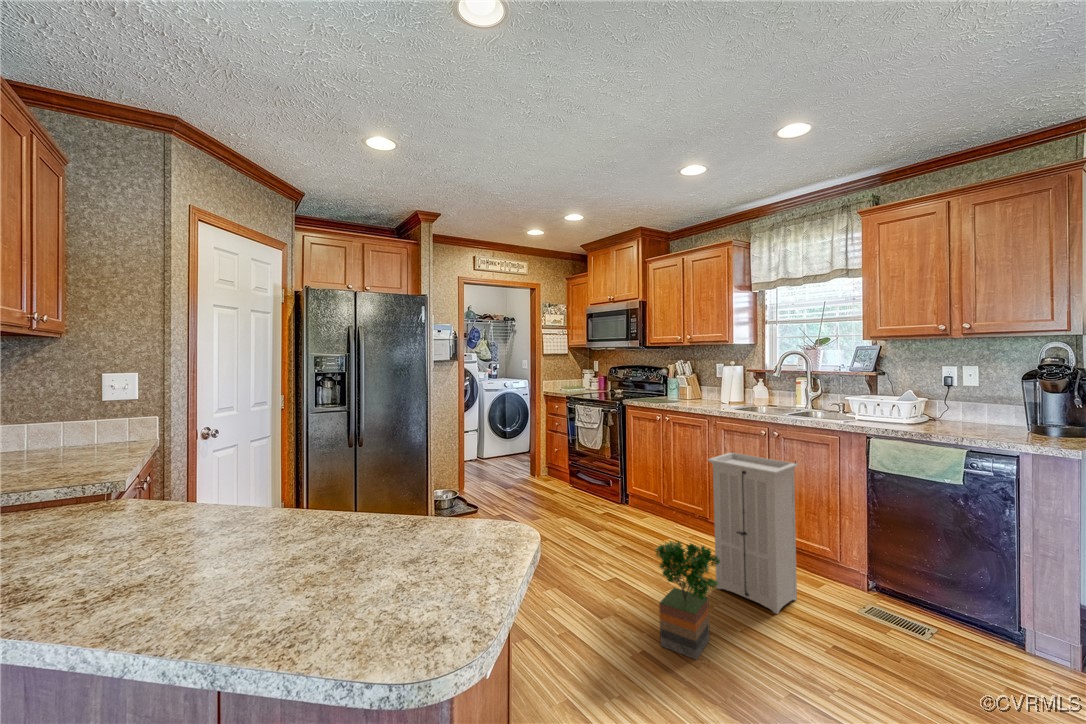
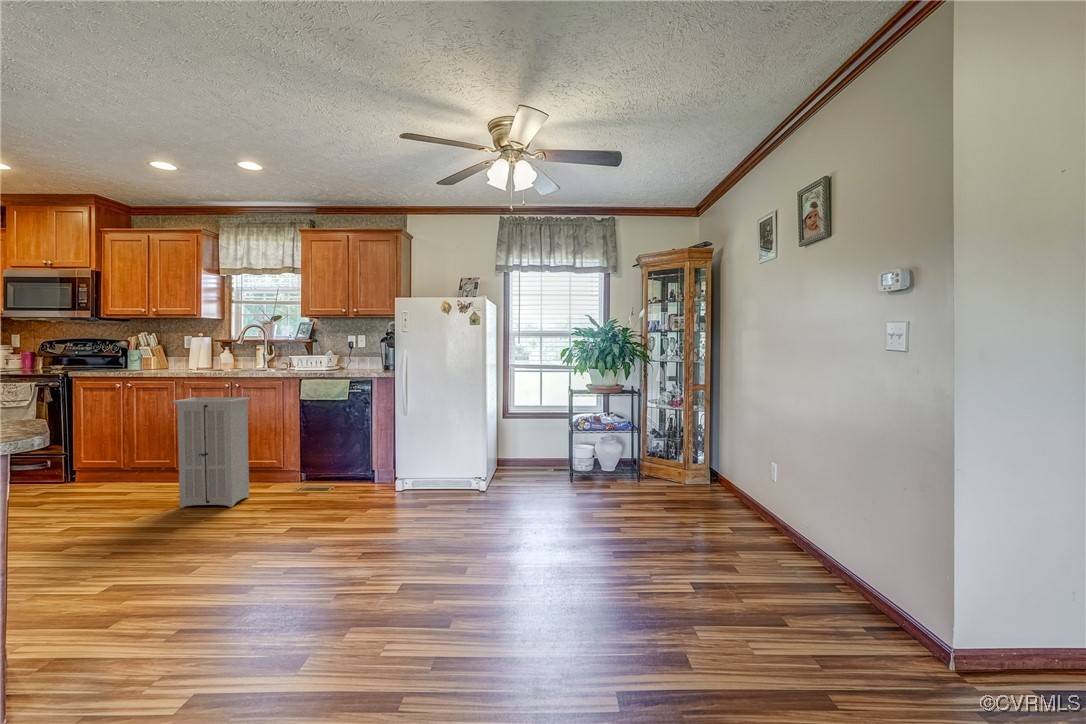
potted tree: present [656,541,721,659] -> none [115,457,183,547]

